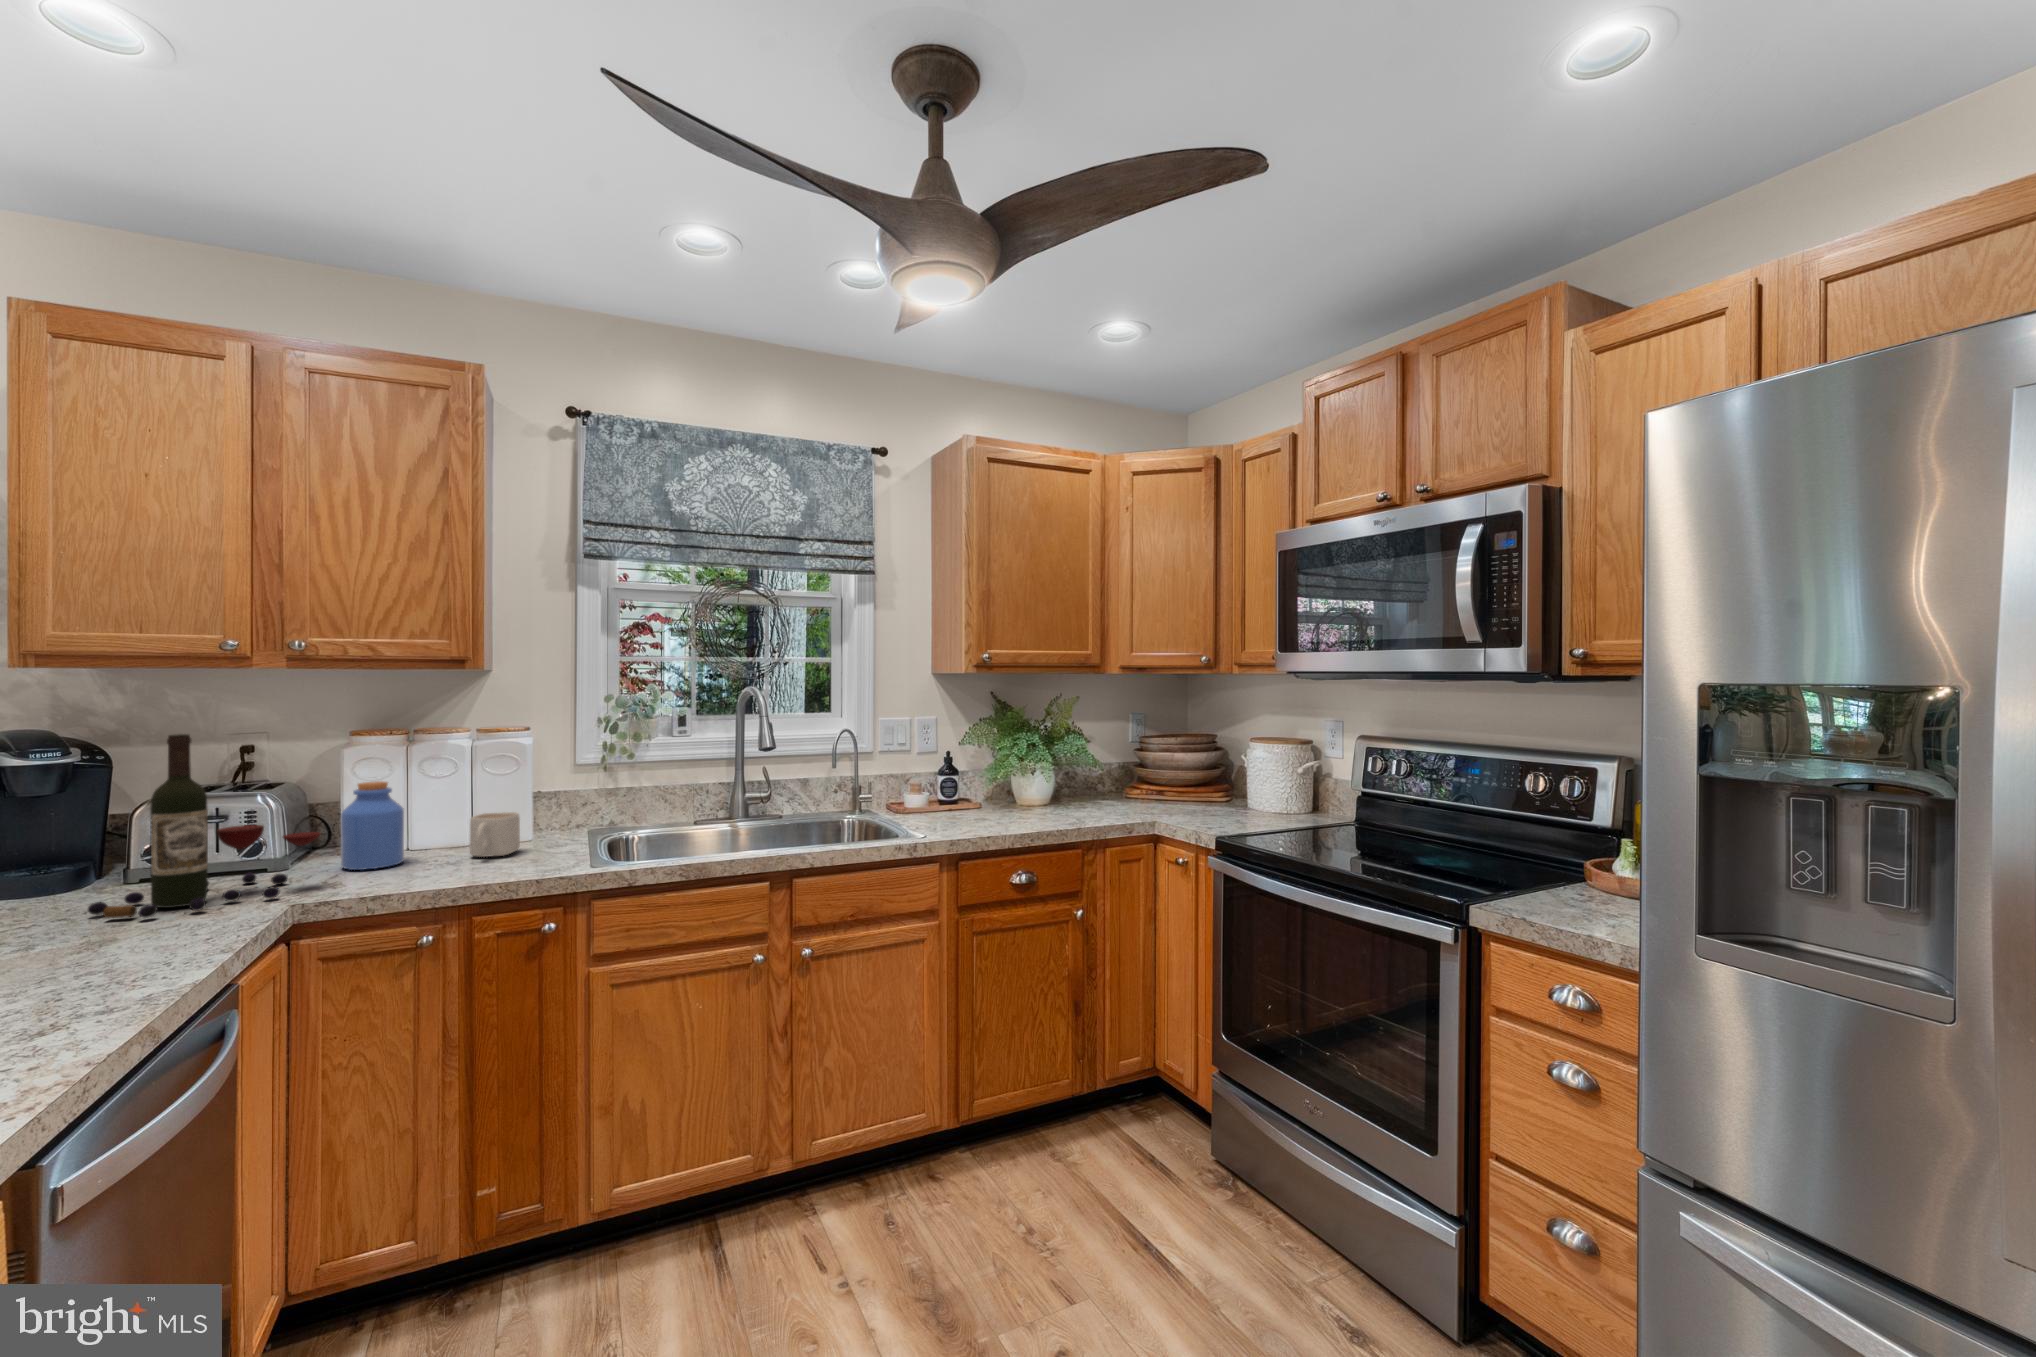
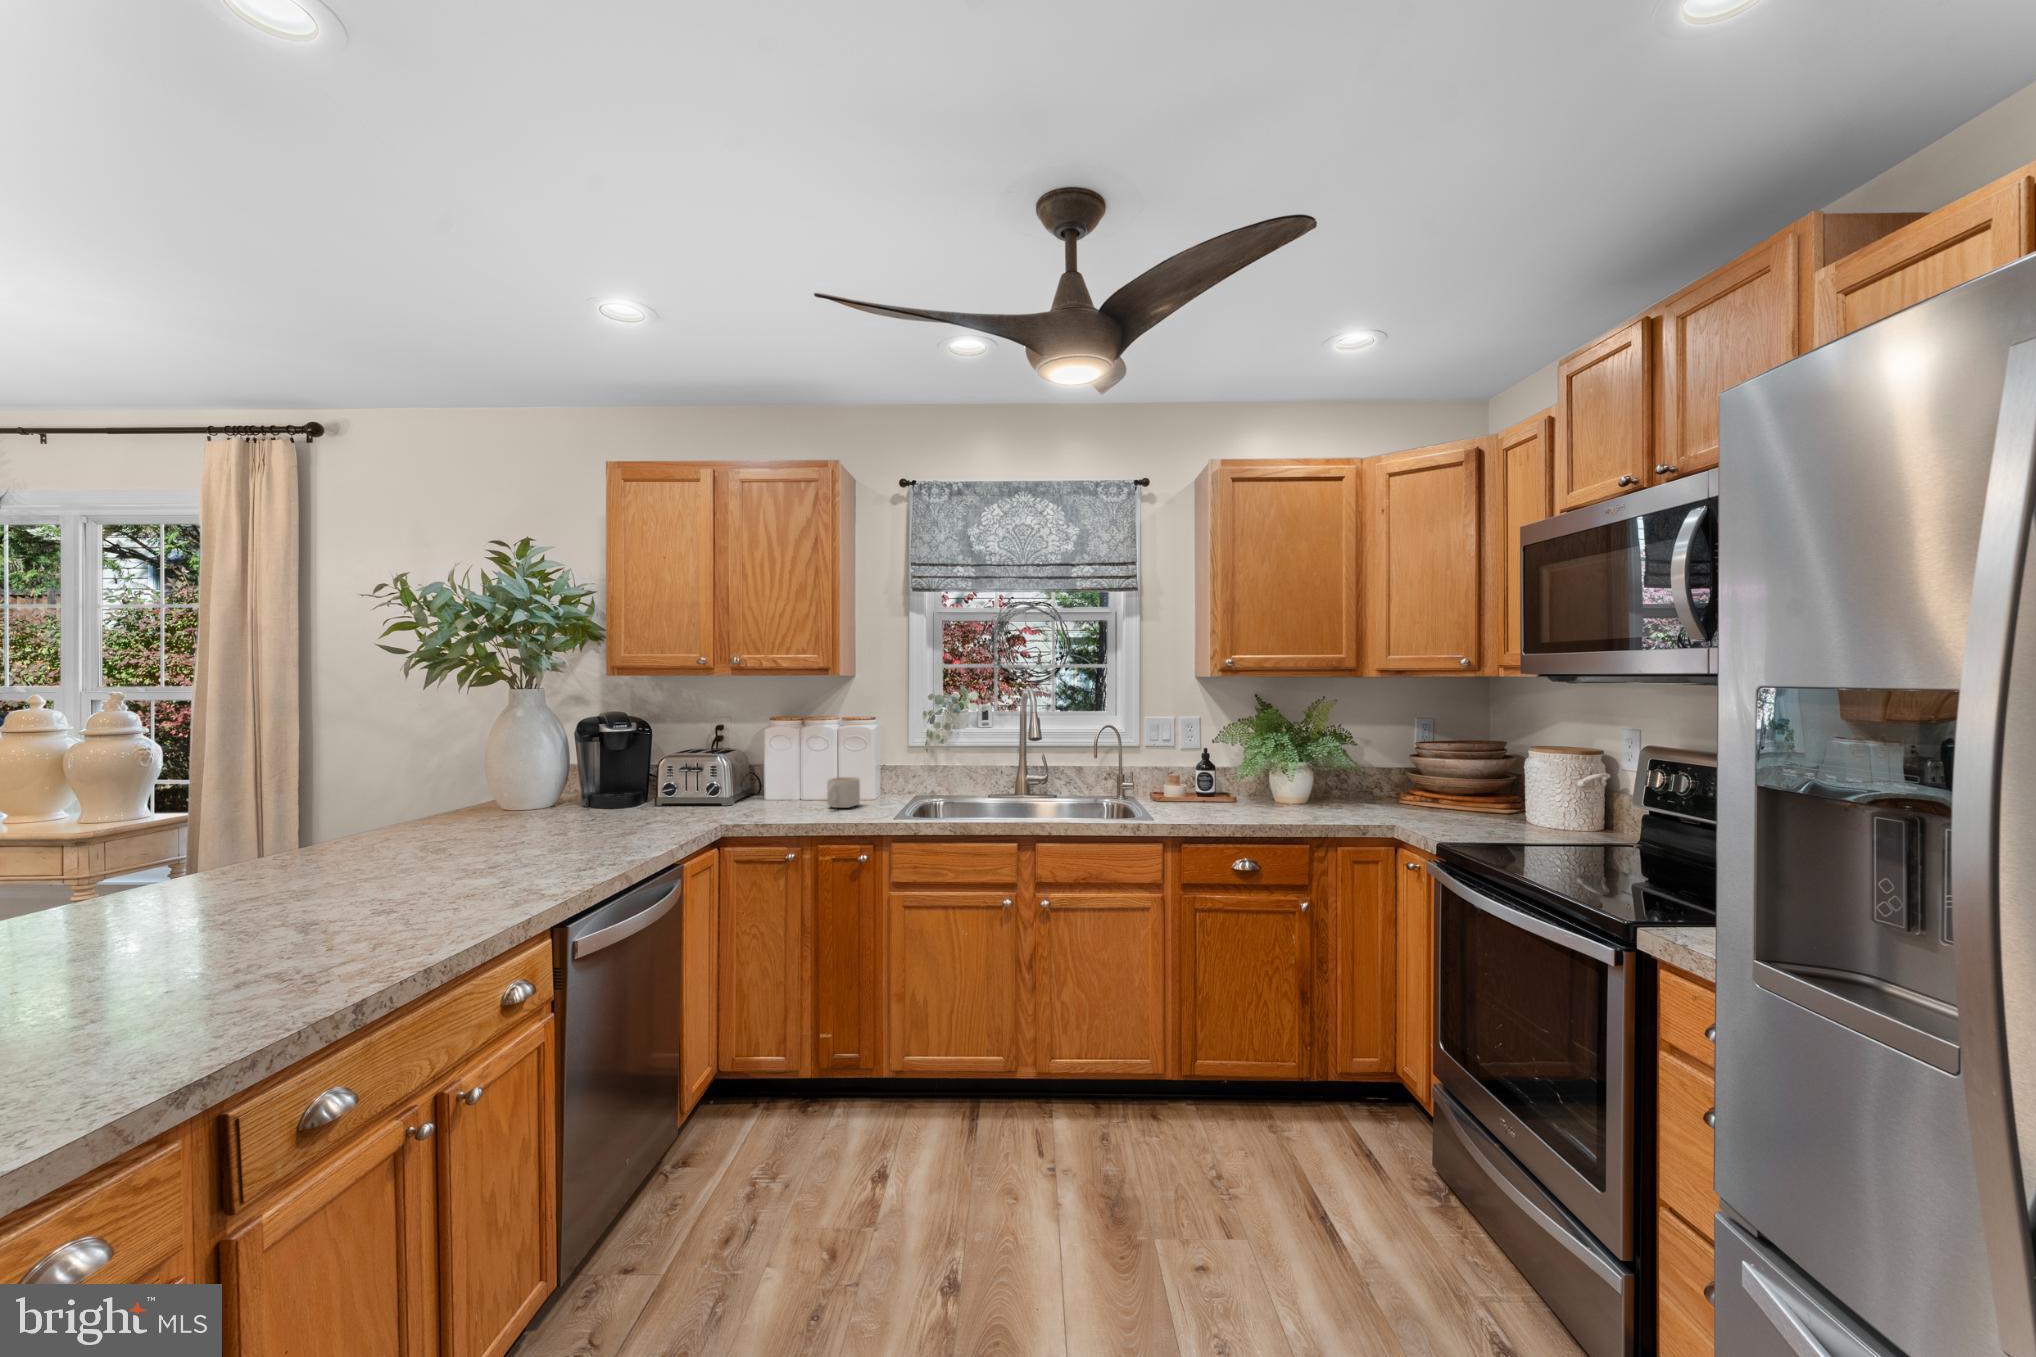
wine bottle: present [88,734,320,918] -> none [615,717,736,829]
jar: present [341,781,404,870] -> none [753,752,790,810]

